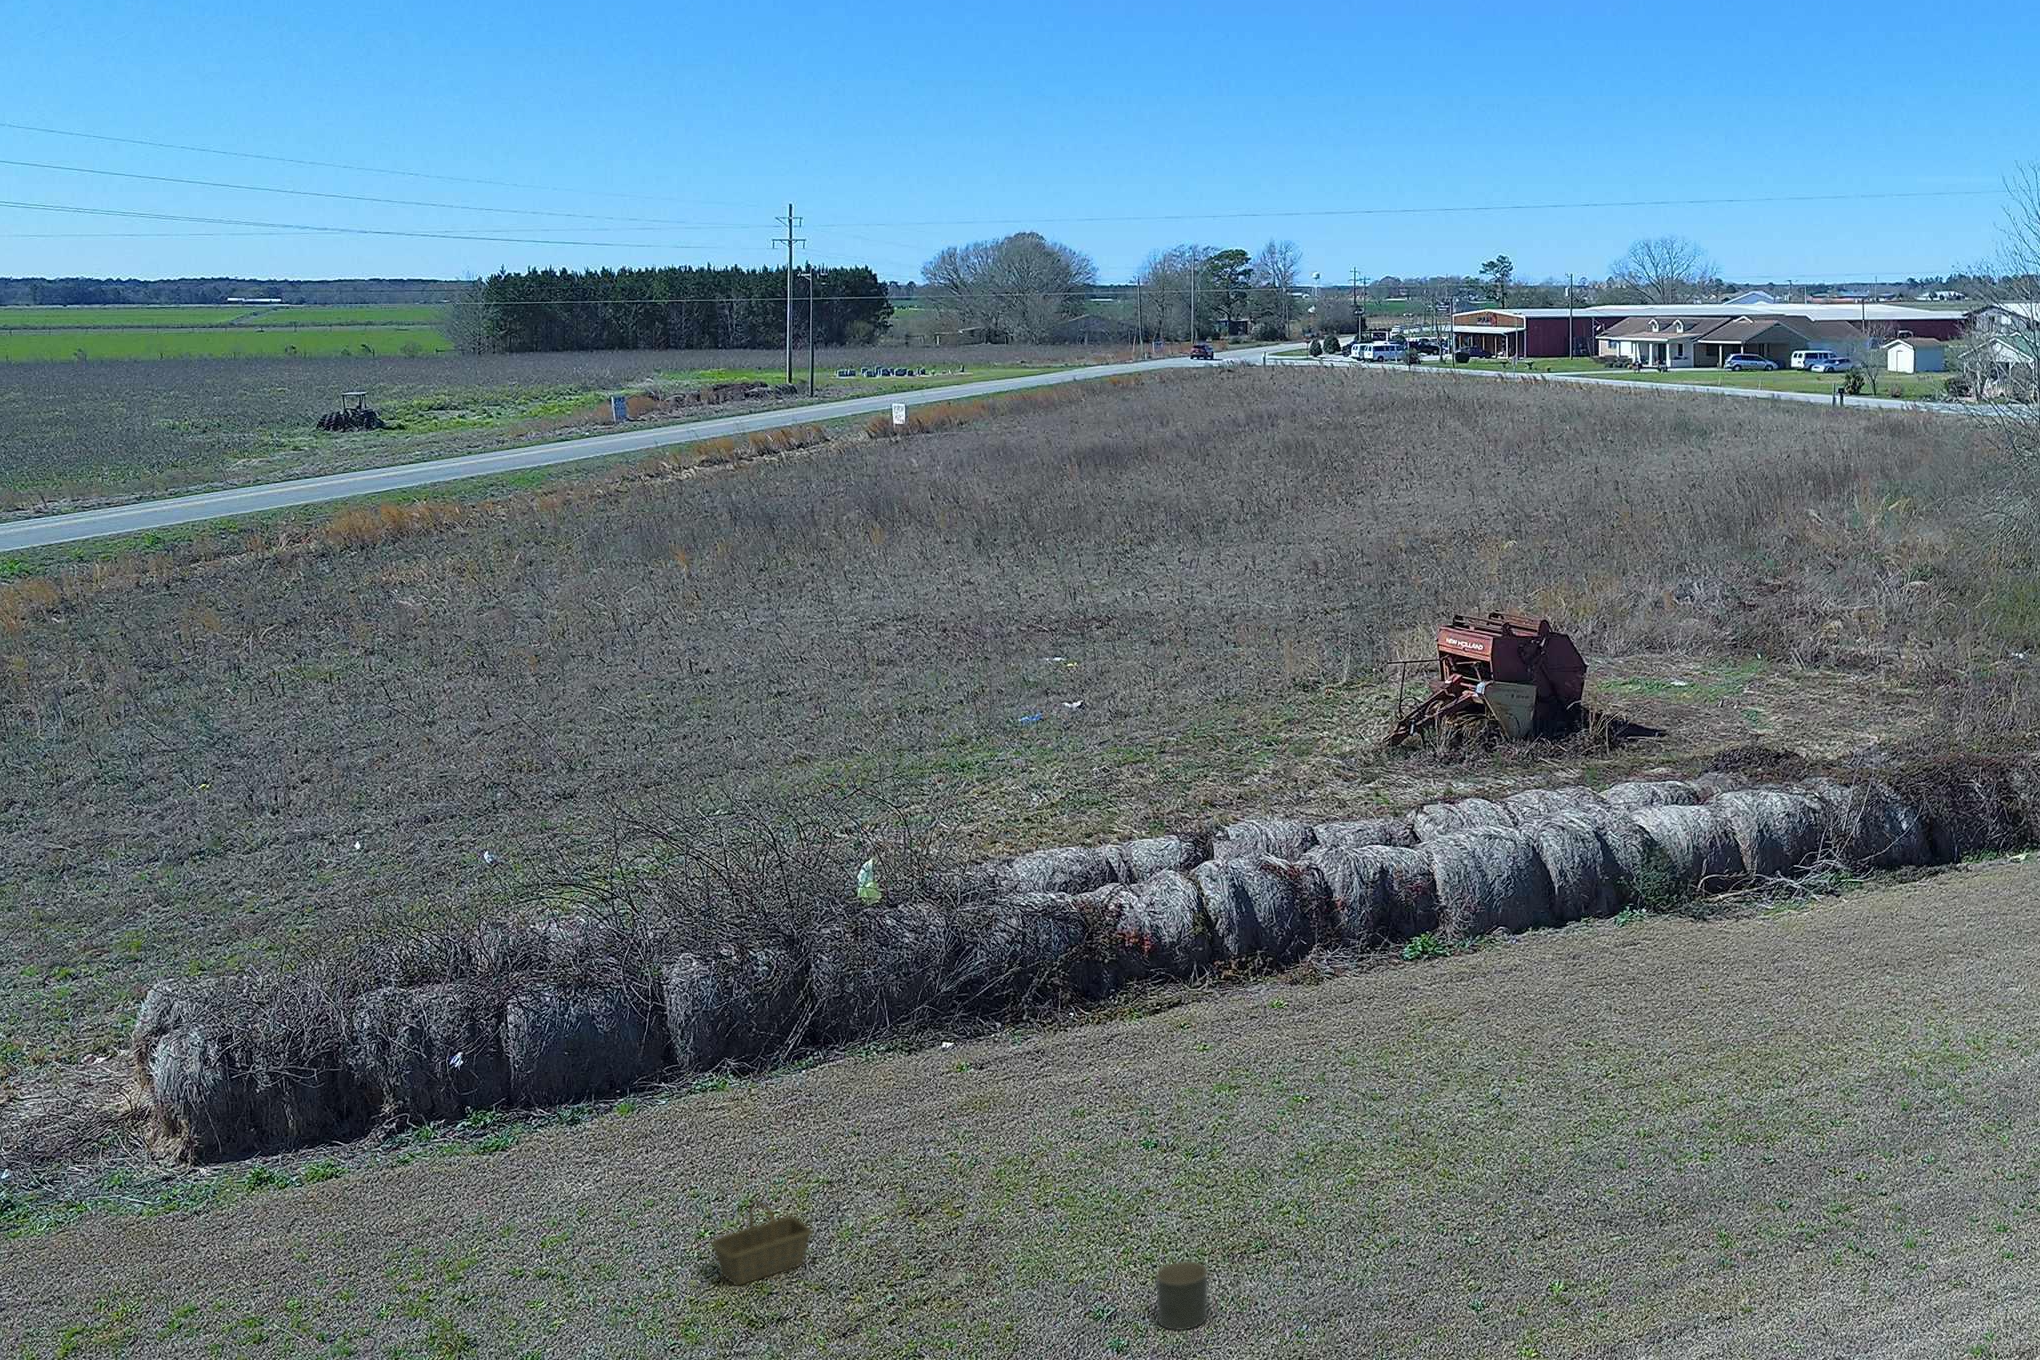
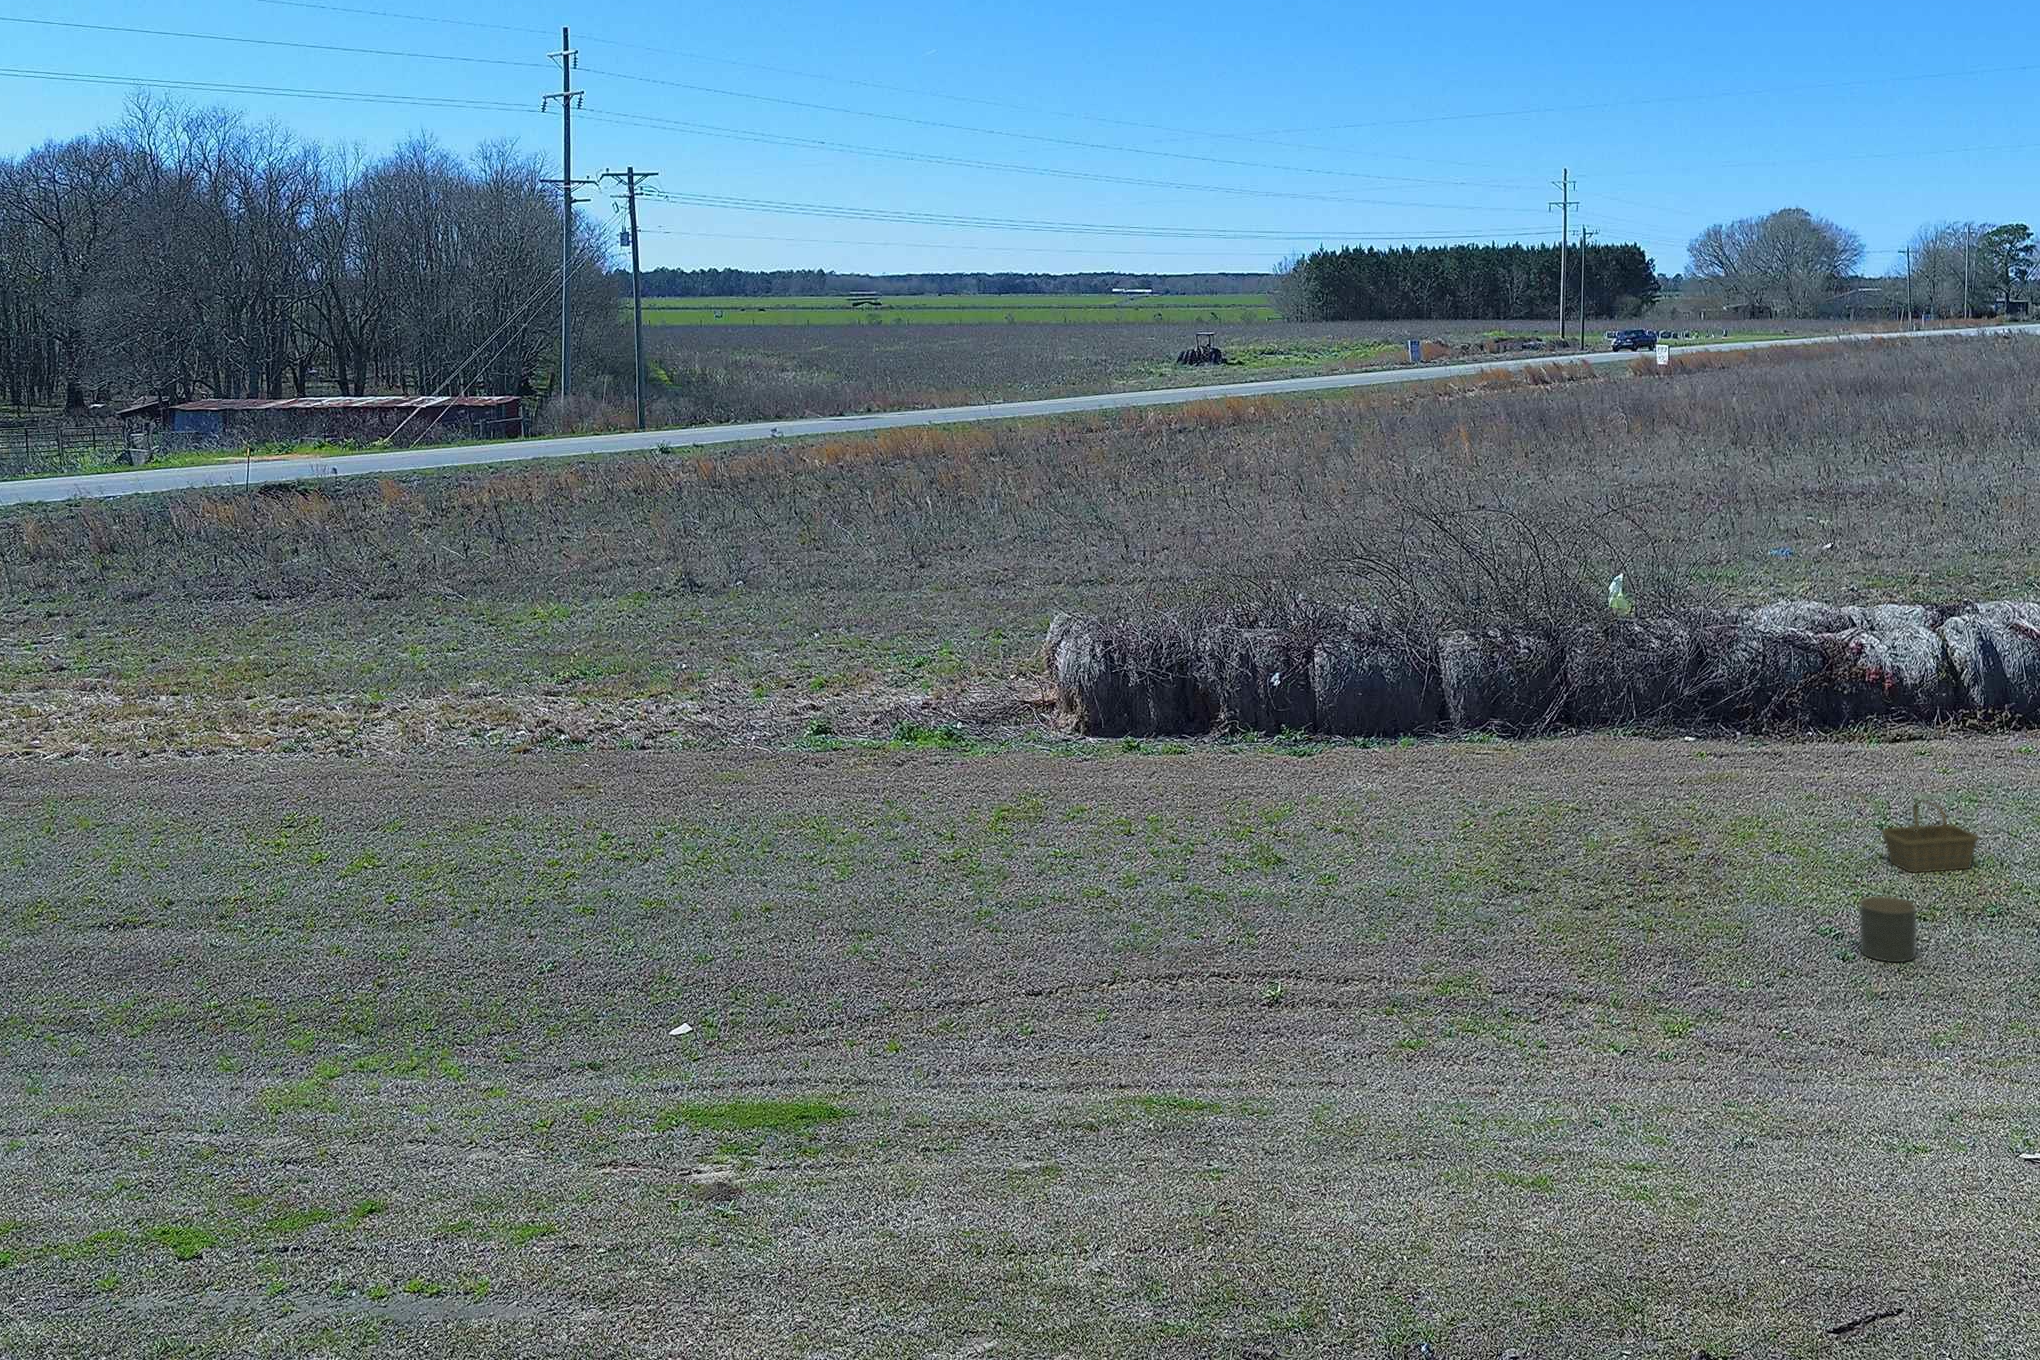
basket: present [711,1200,812,1285] -> present [1882,800,1979,872]

